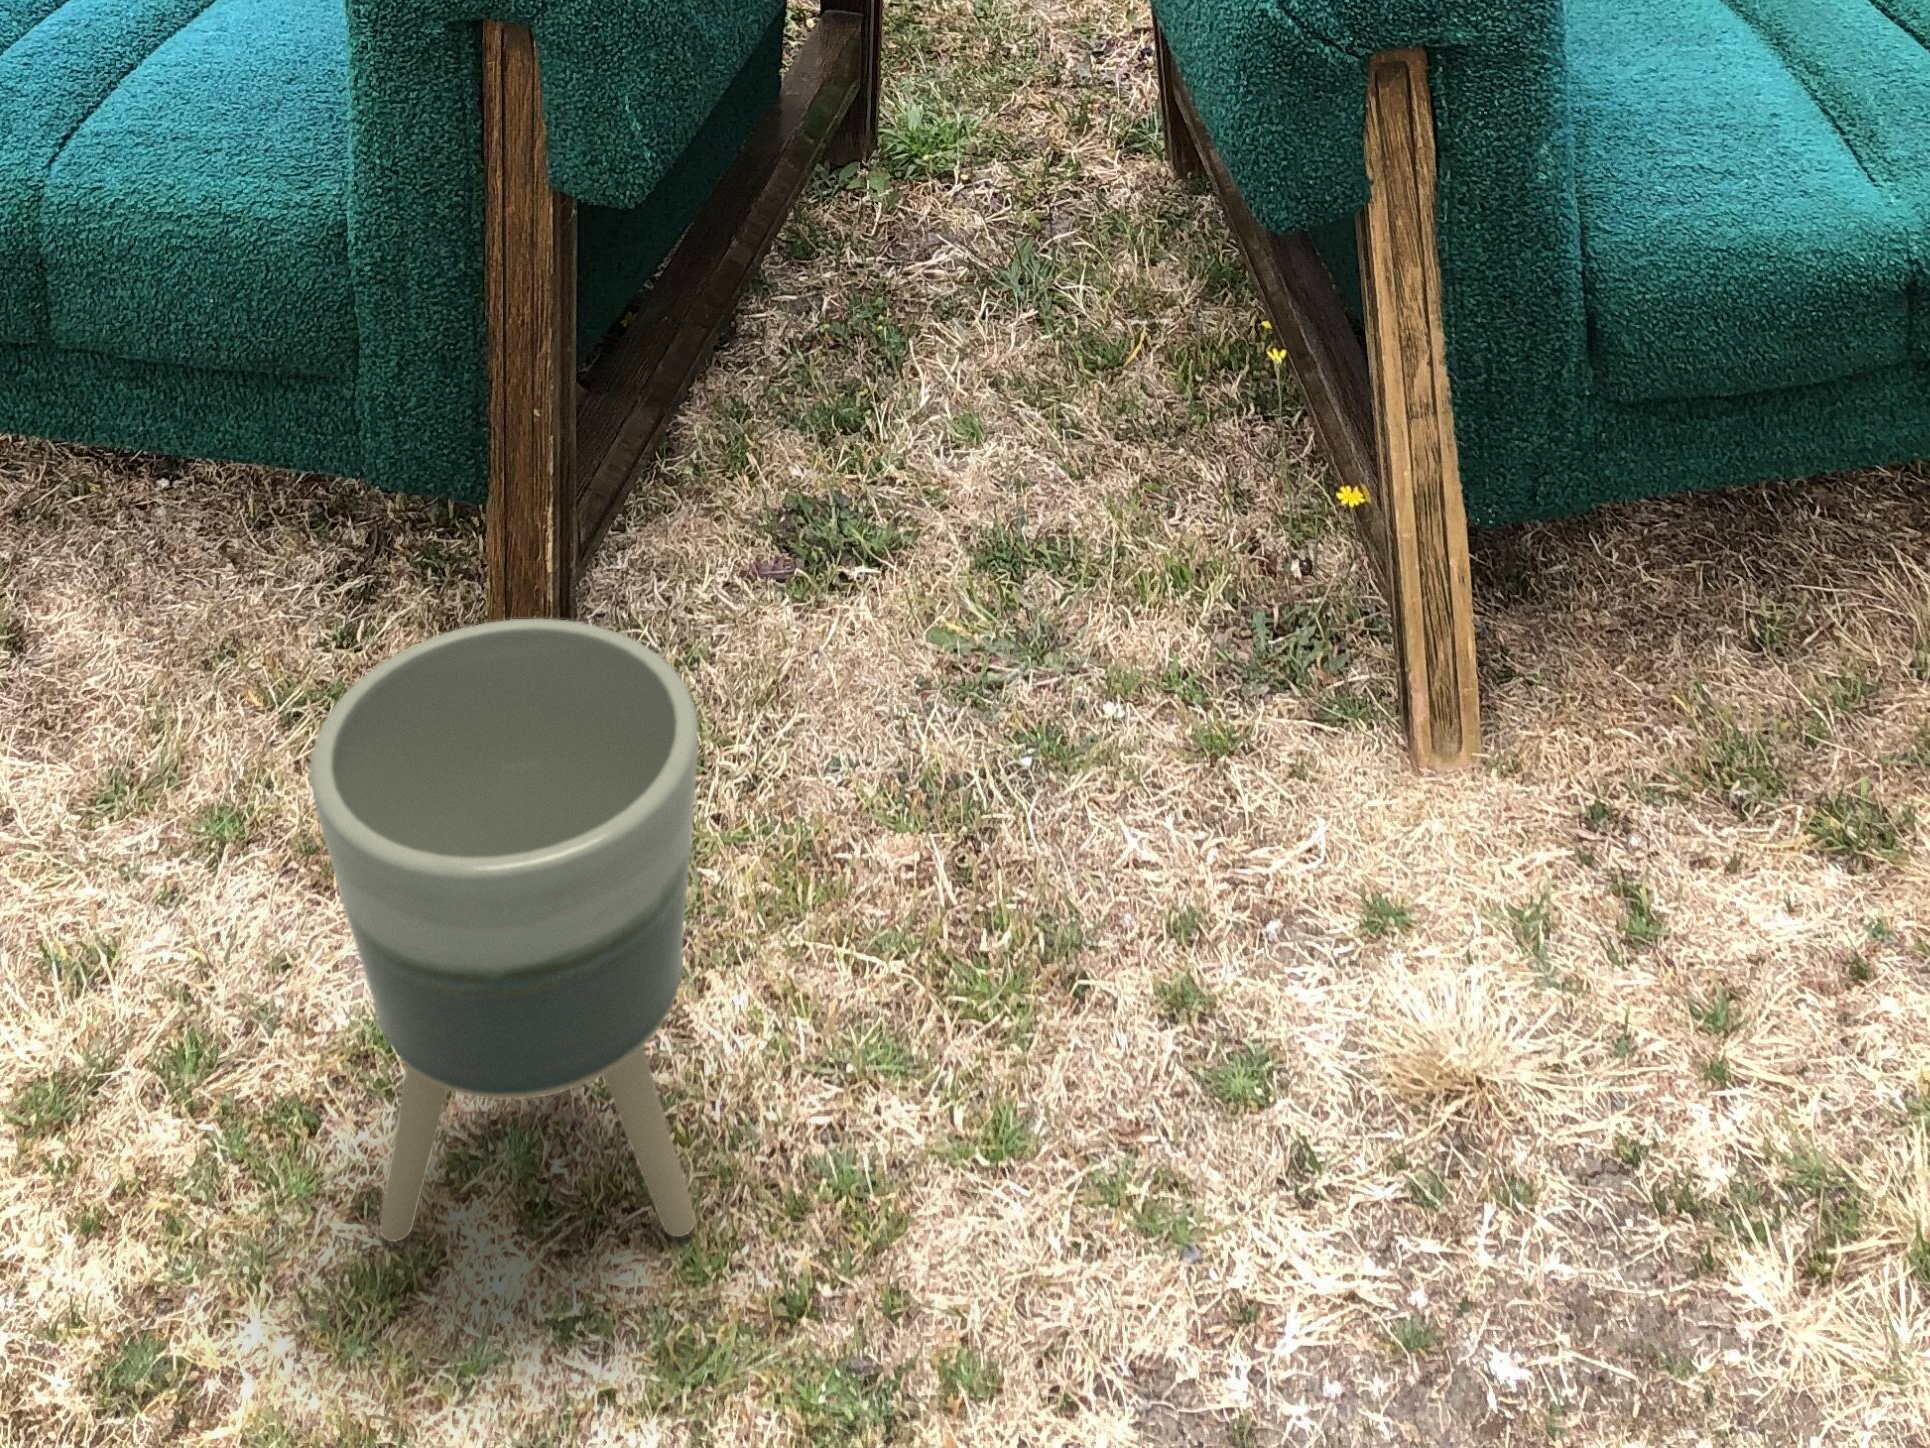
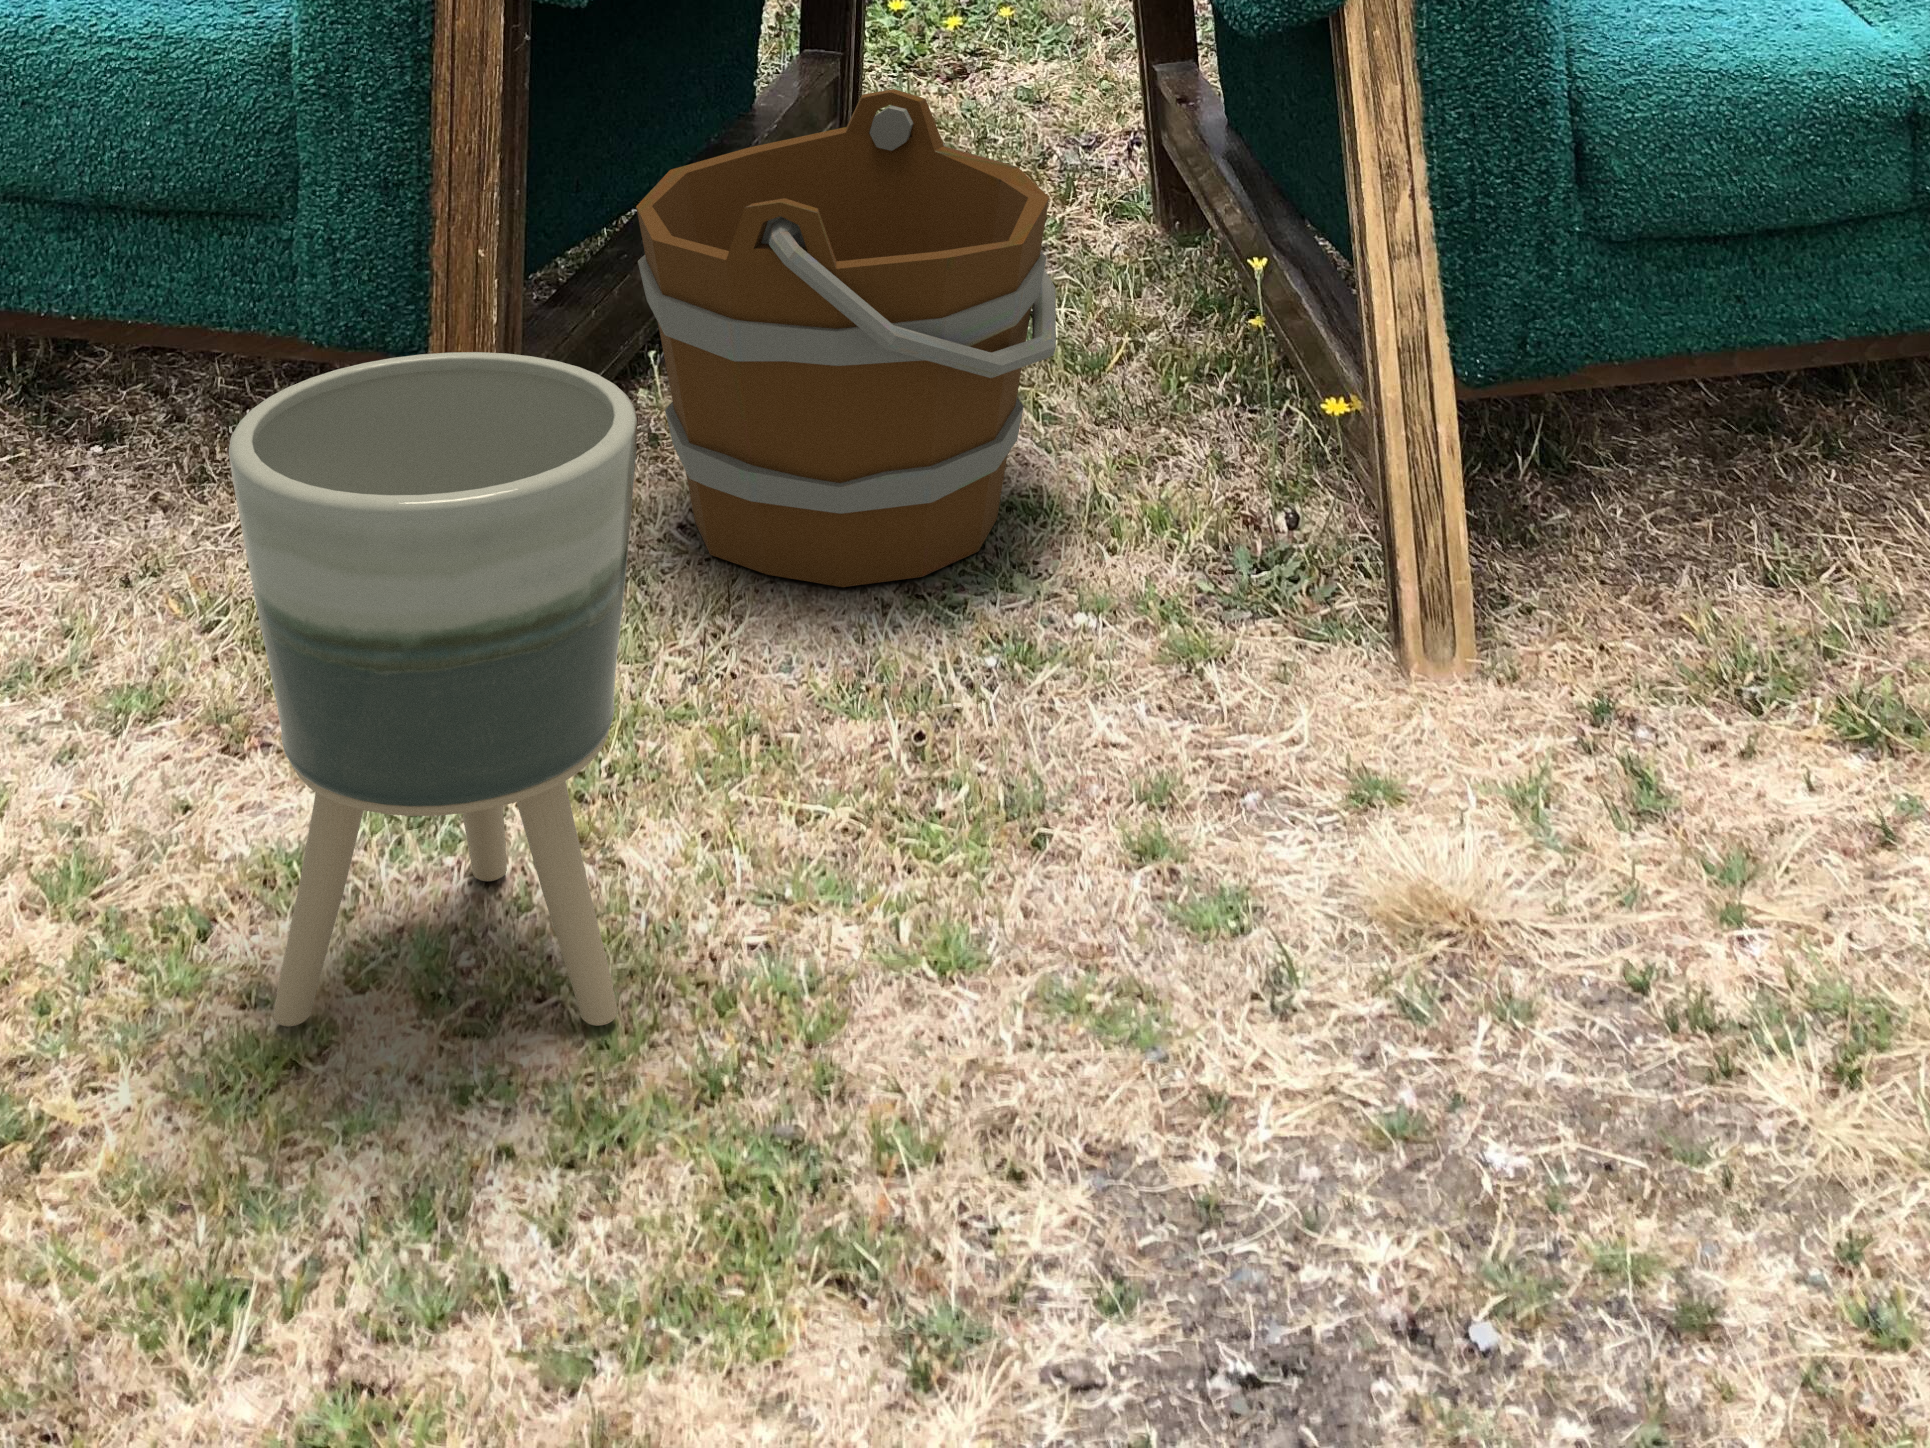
bucket: none [675,148,1082,655] -> present [636,89,1056,587]

